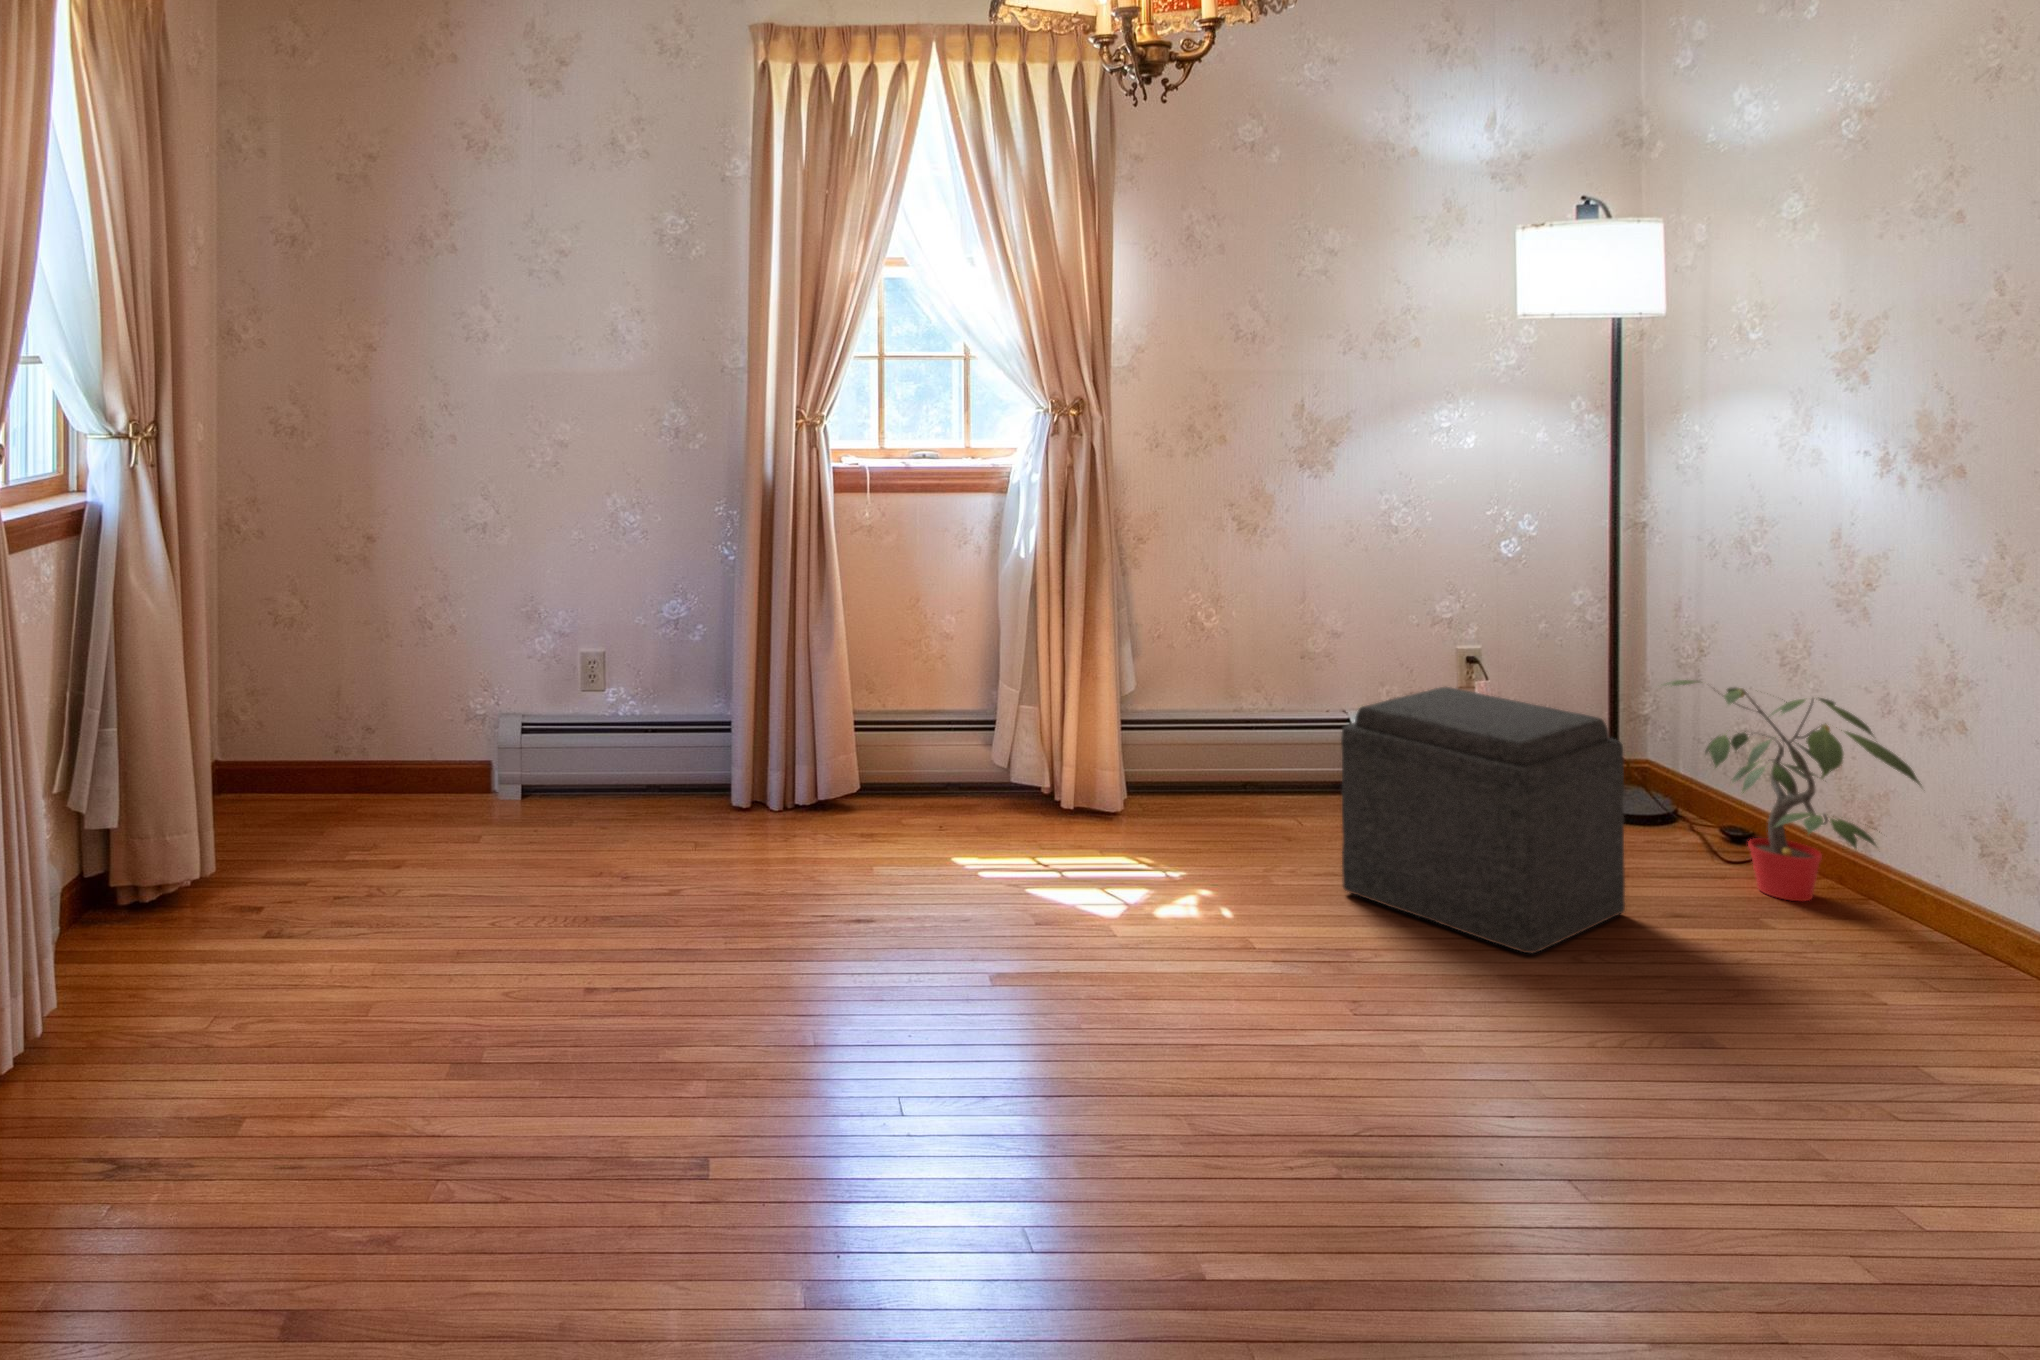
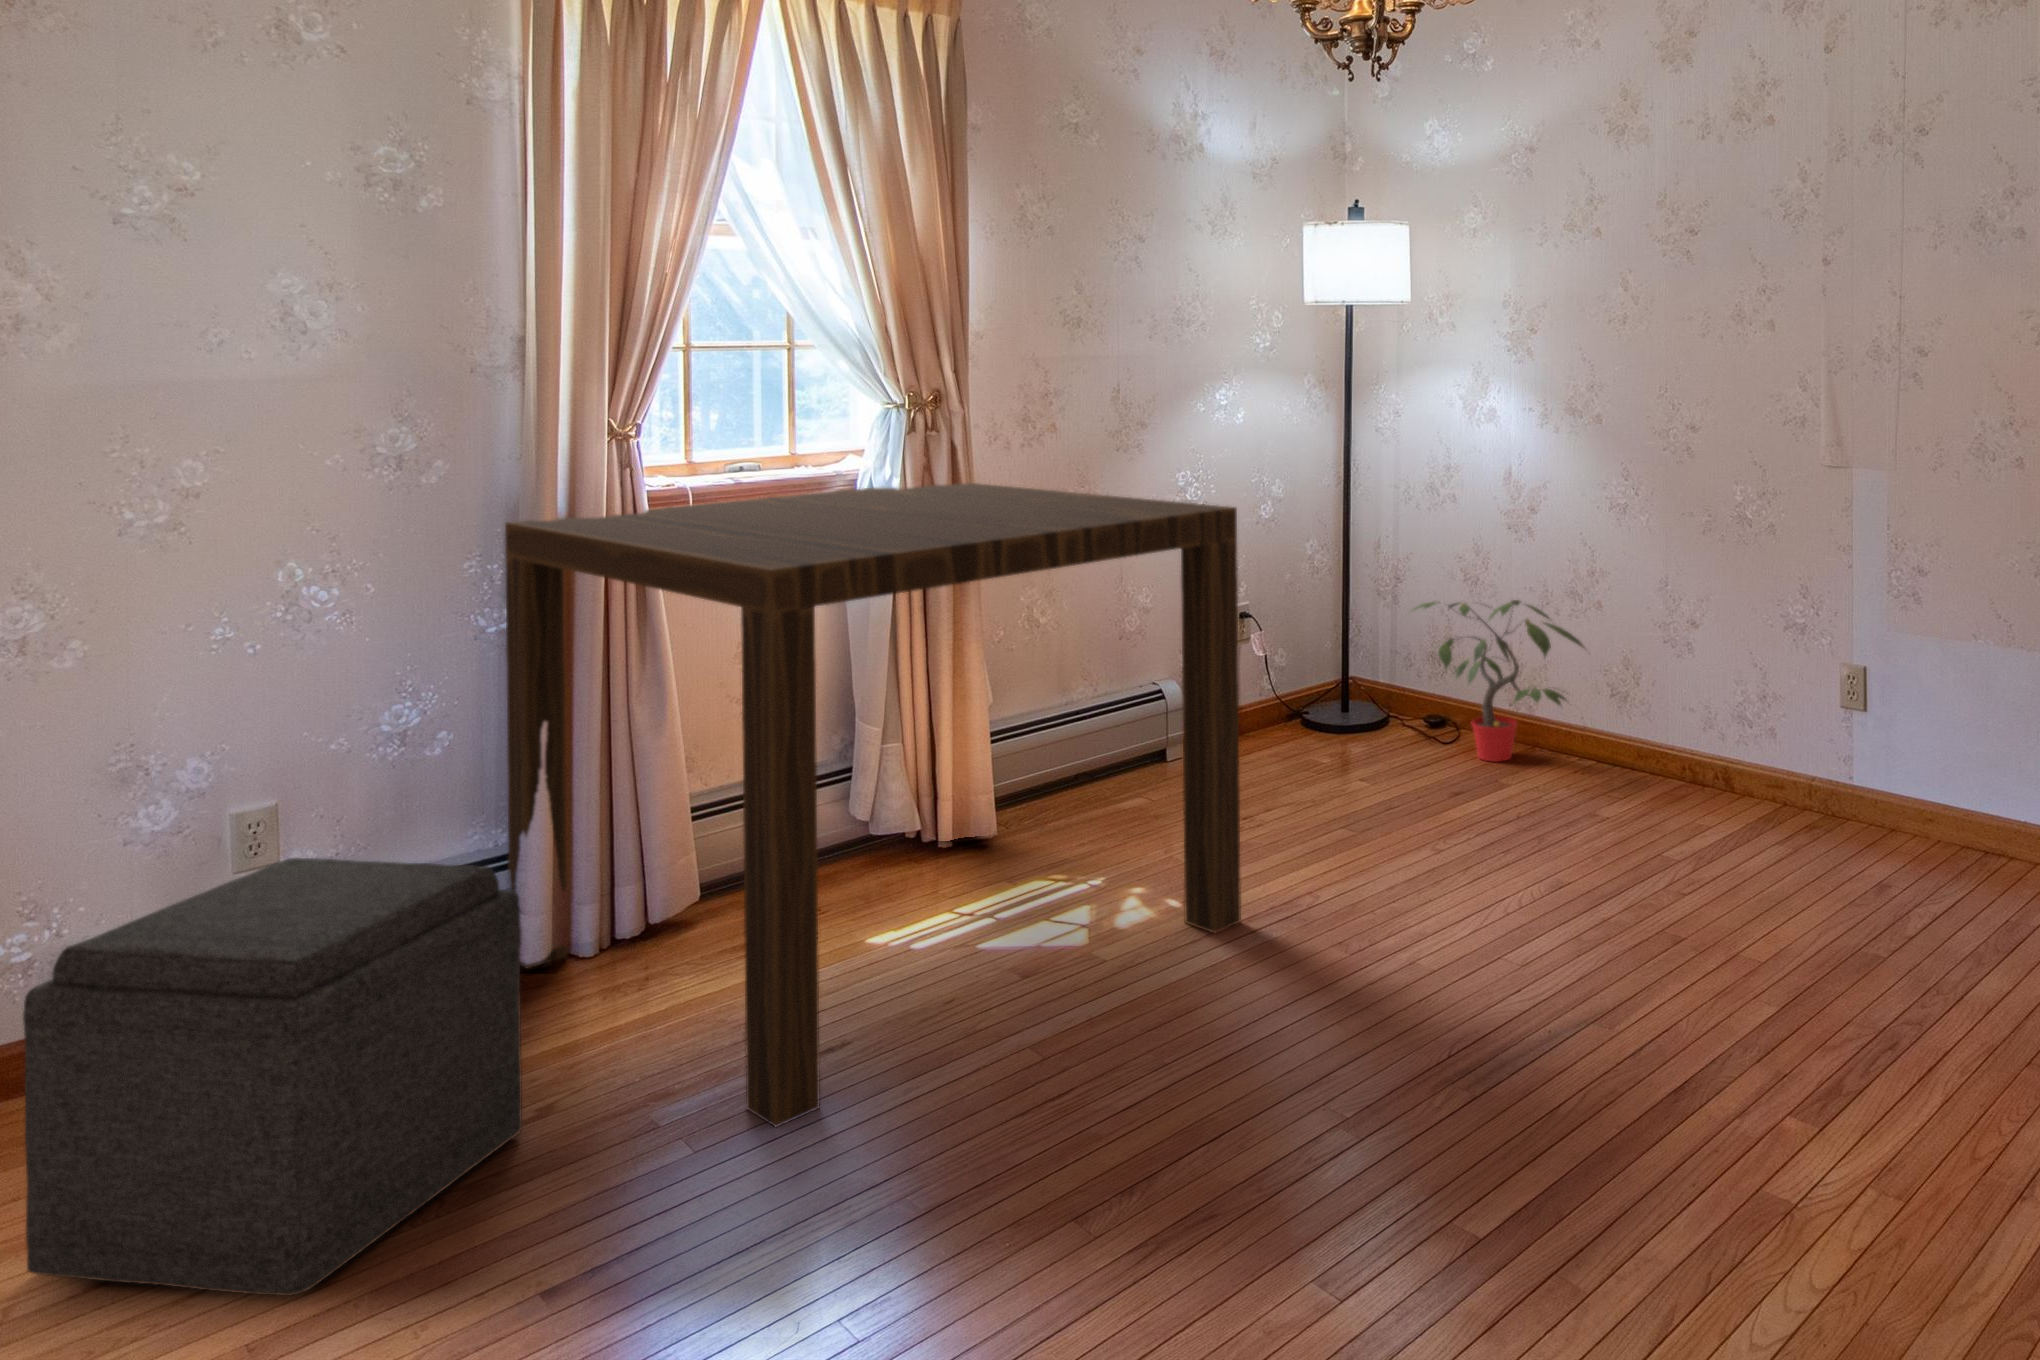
dining table: none [732,481,1263,960] -> present [505,482,1241,1127]
ottoman: present [1341,687,1625,953] -> present [23,858,522,1296]

